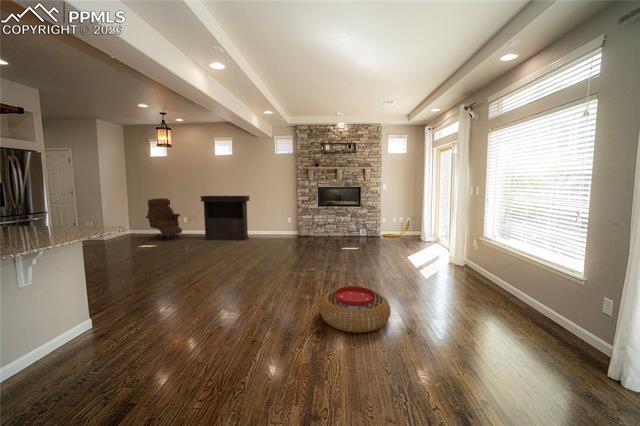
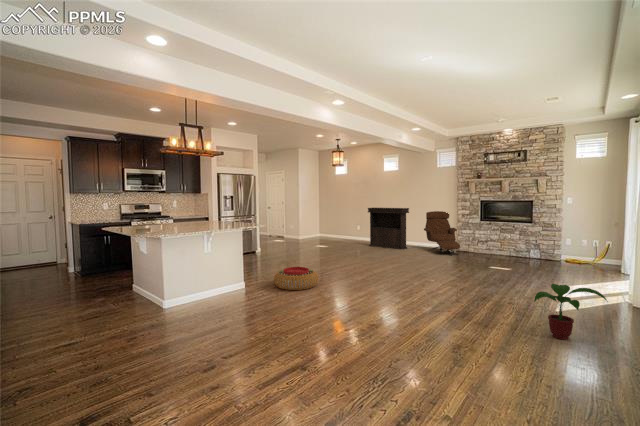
lounge chair: present [146,198,182,240] -> present [424,211,460,256]
potted plant: none [497,270,567,331] -> present [534,284,606,339]
pouf: present [320,286,390,333] -> present [274,267,318,290]

